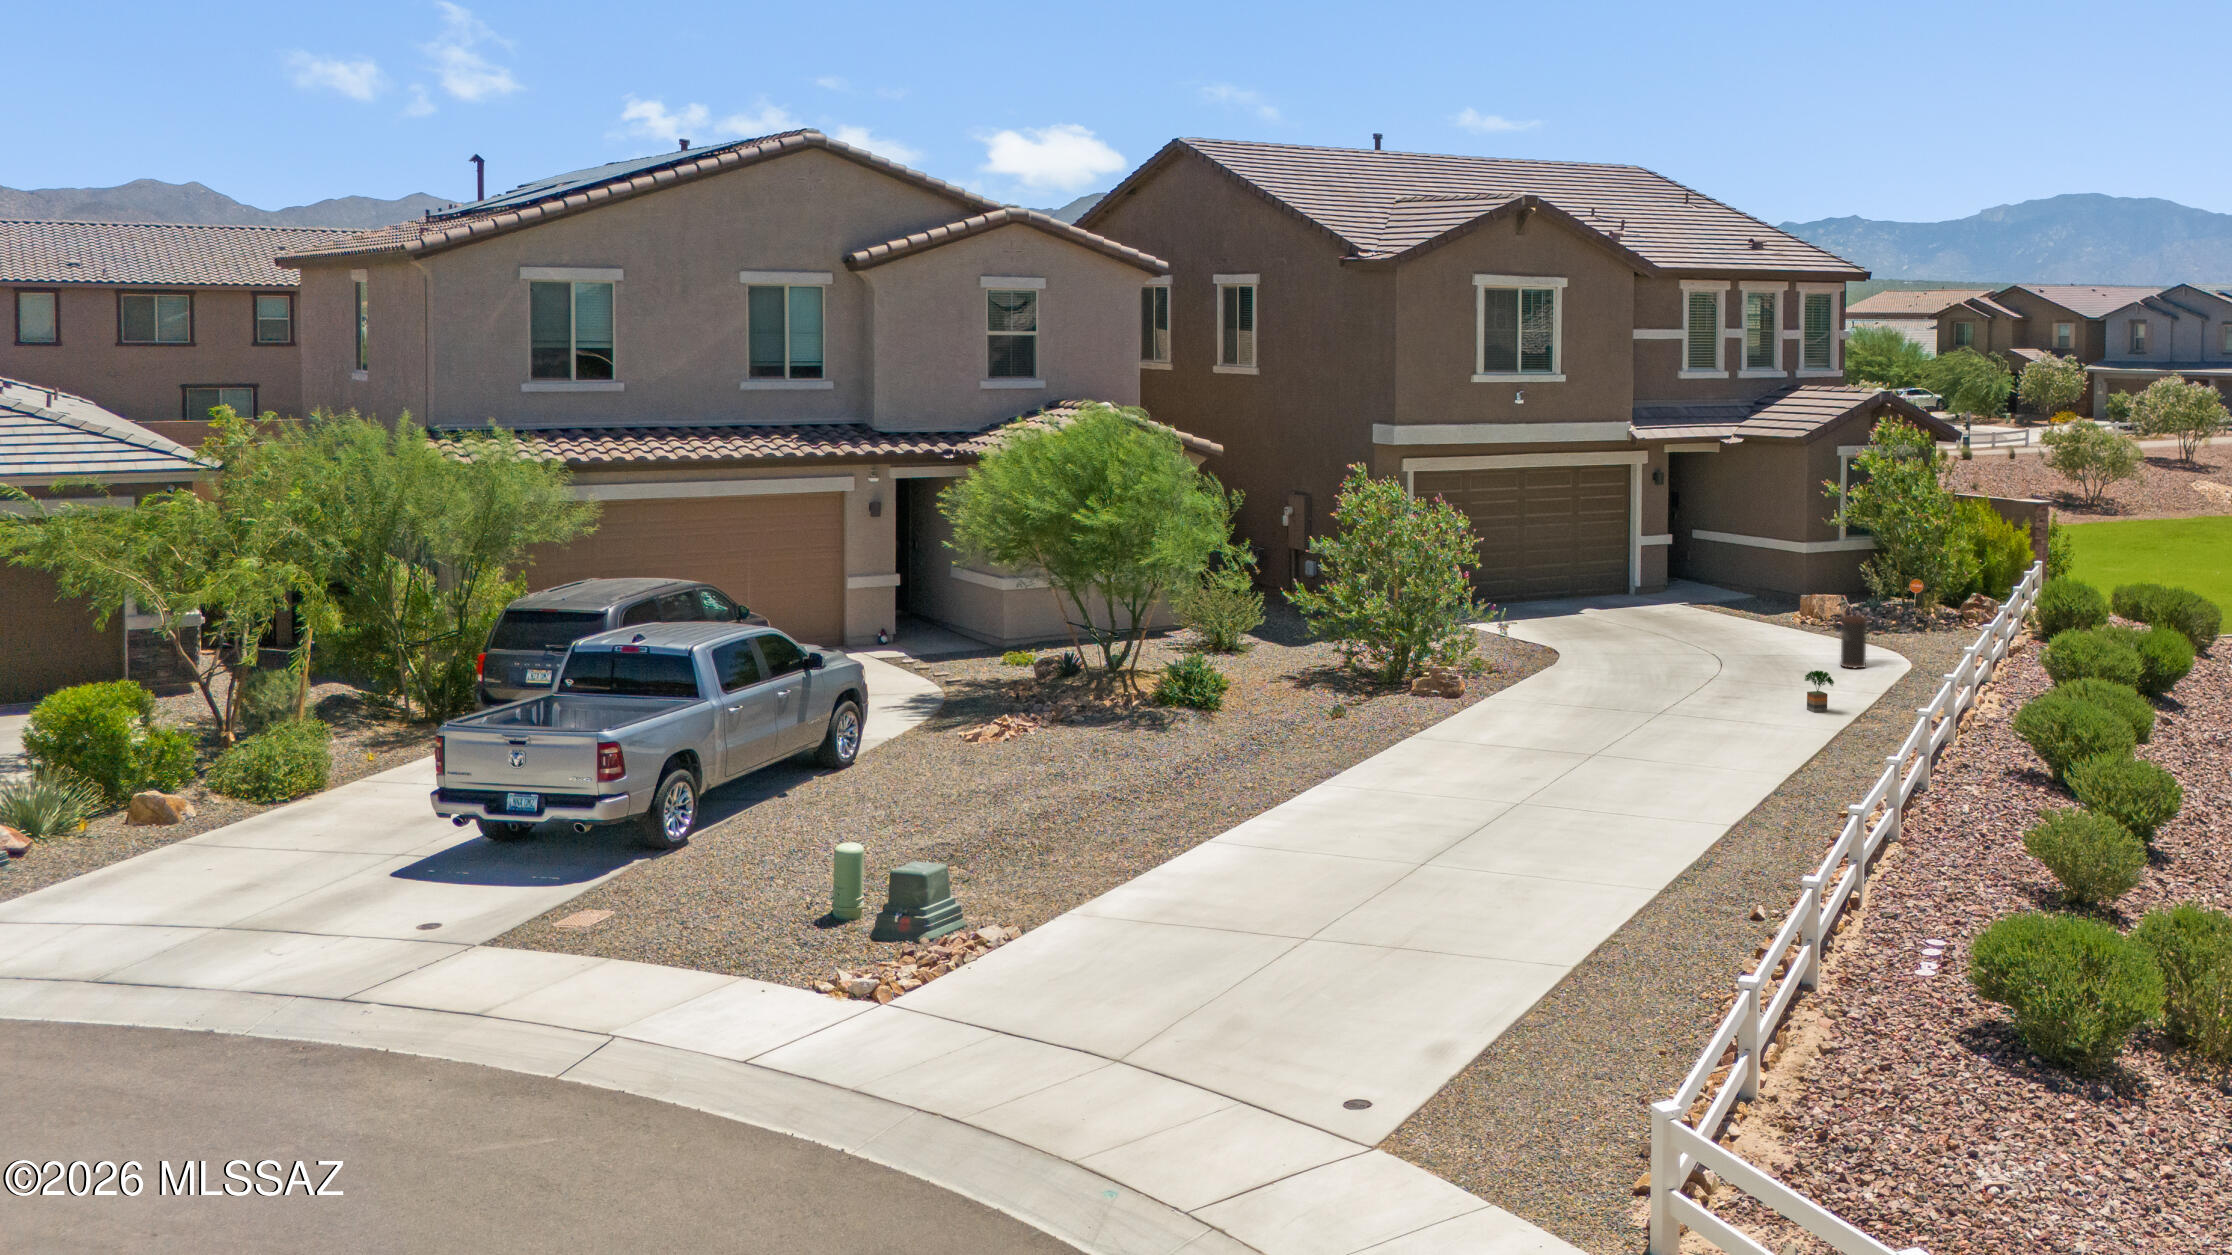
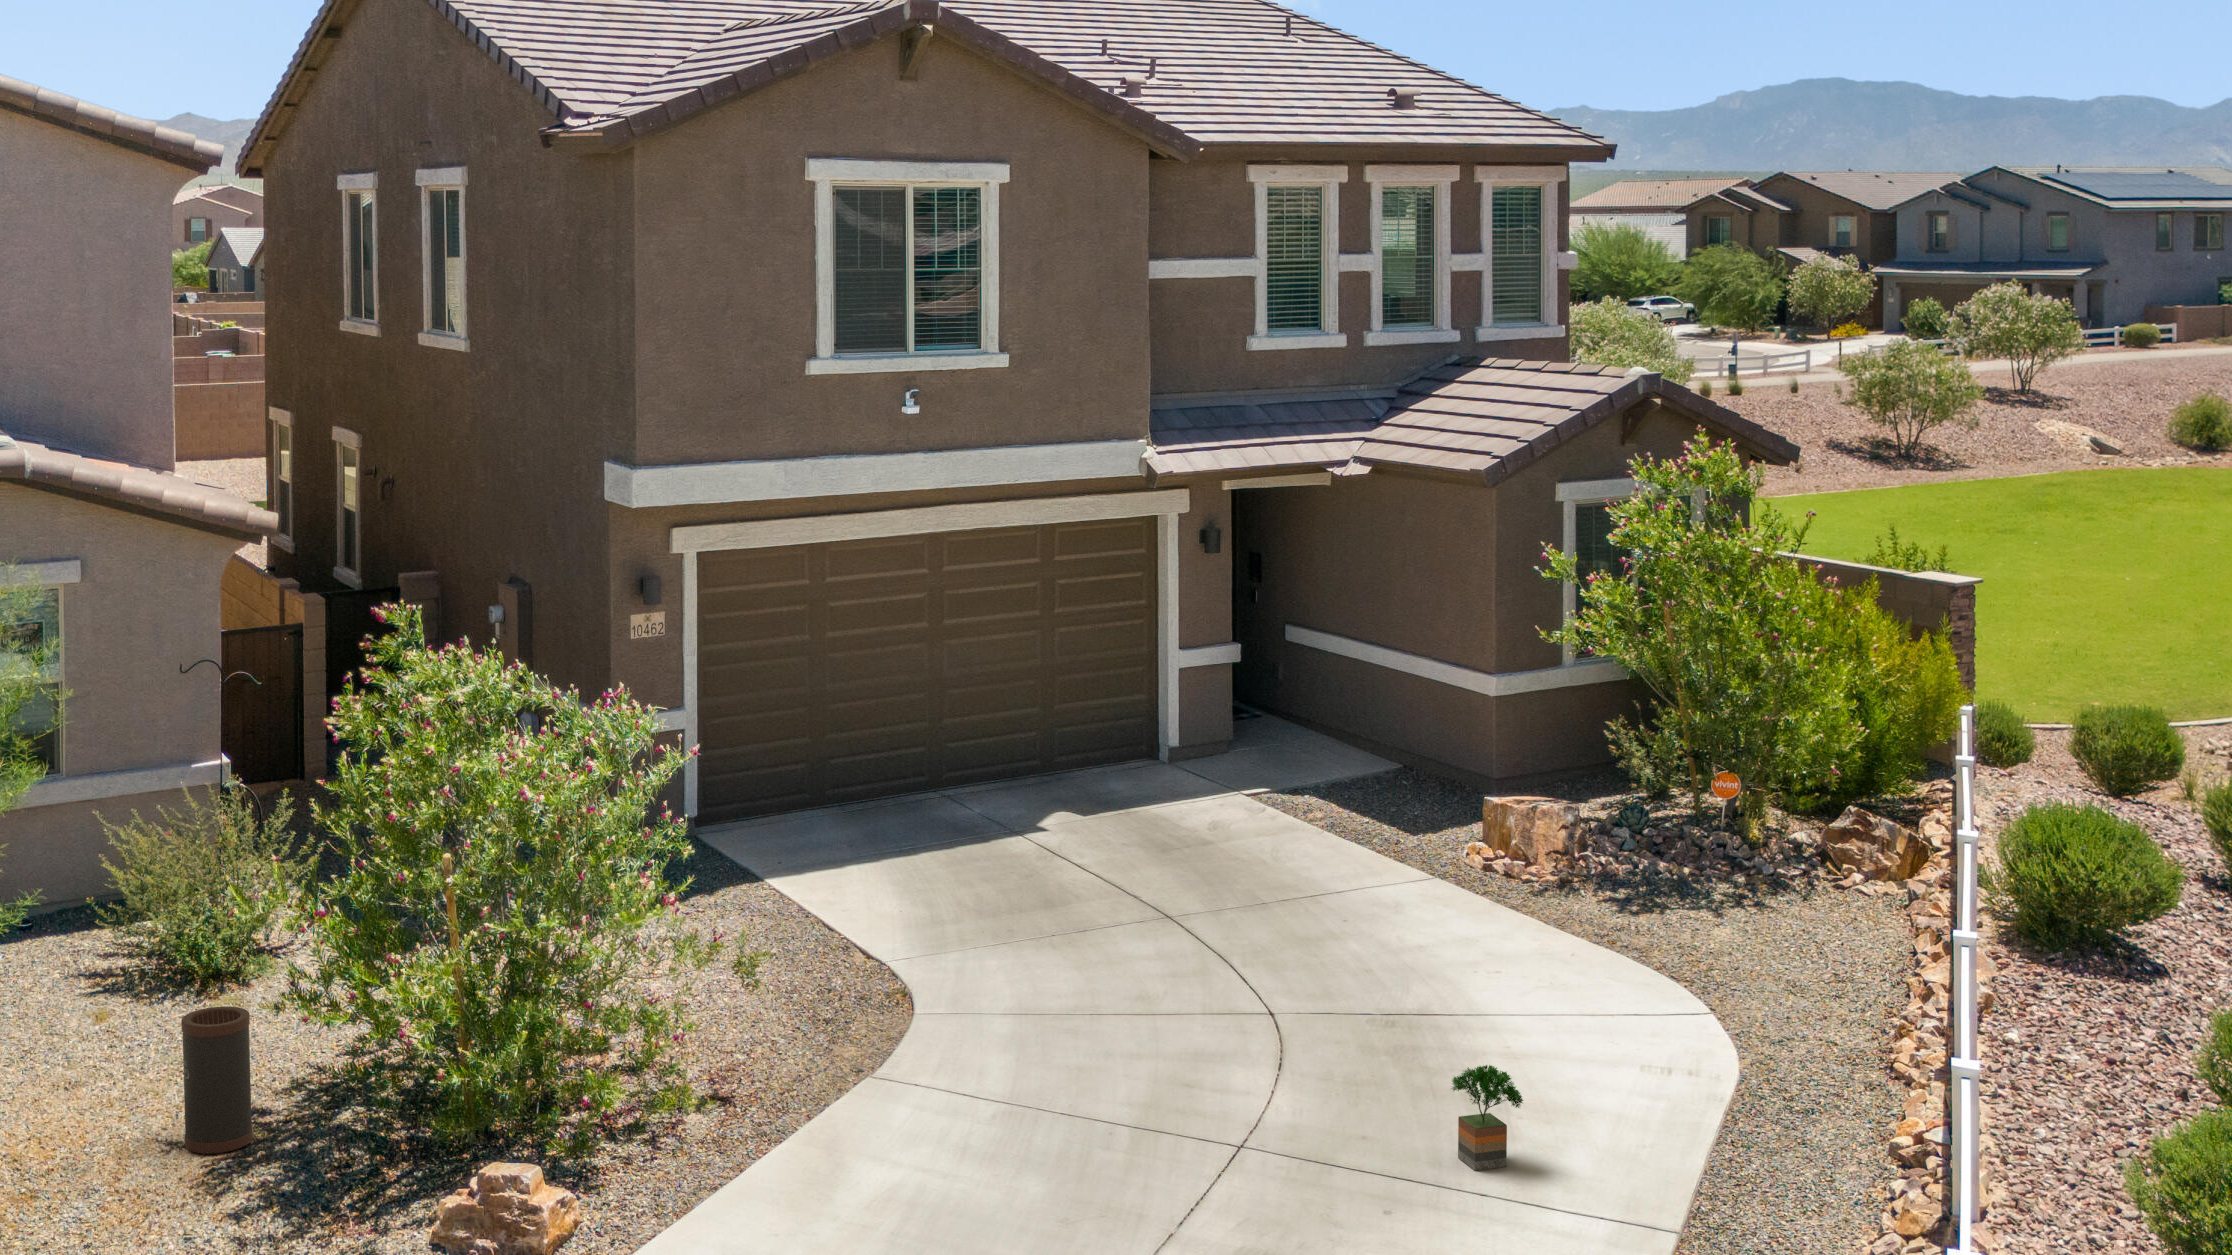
trash can: present [1841,615,1867,669] -> present [181,1006,253,1155]

